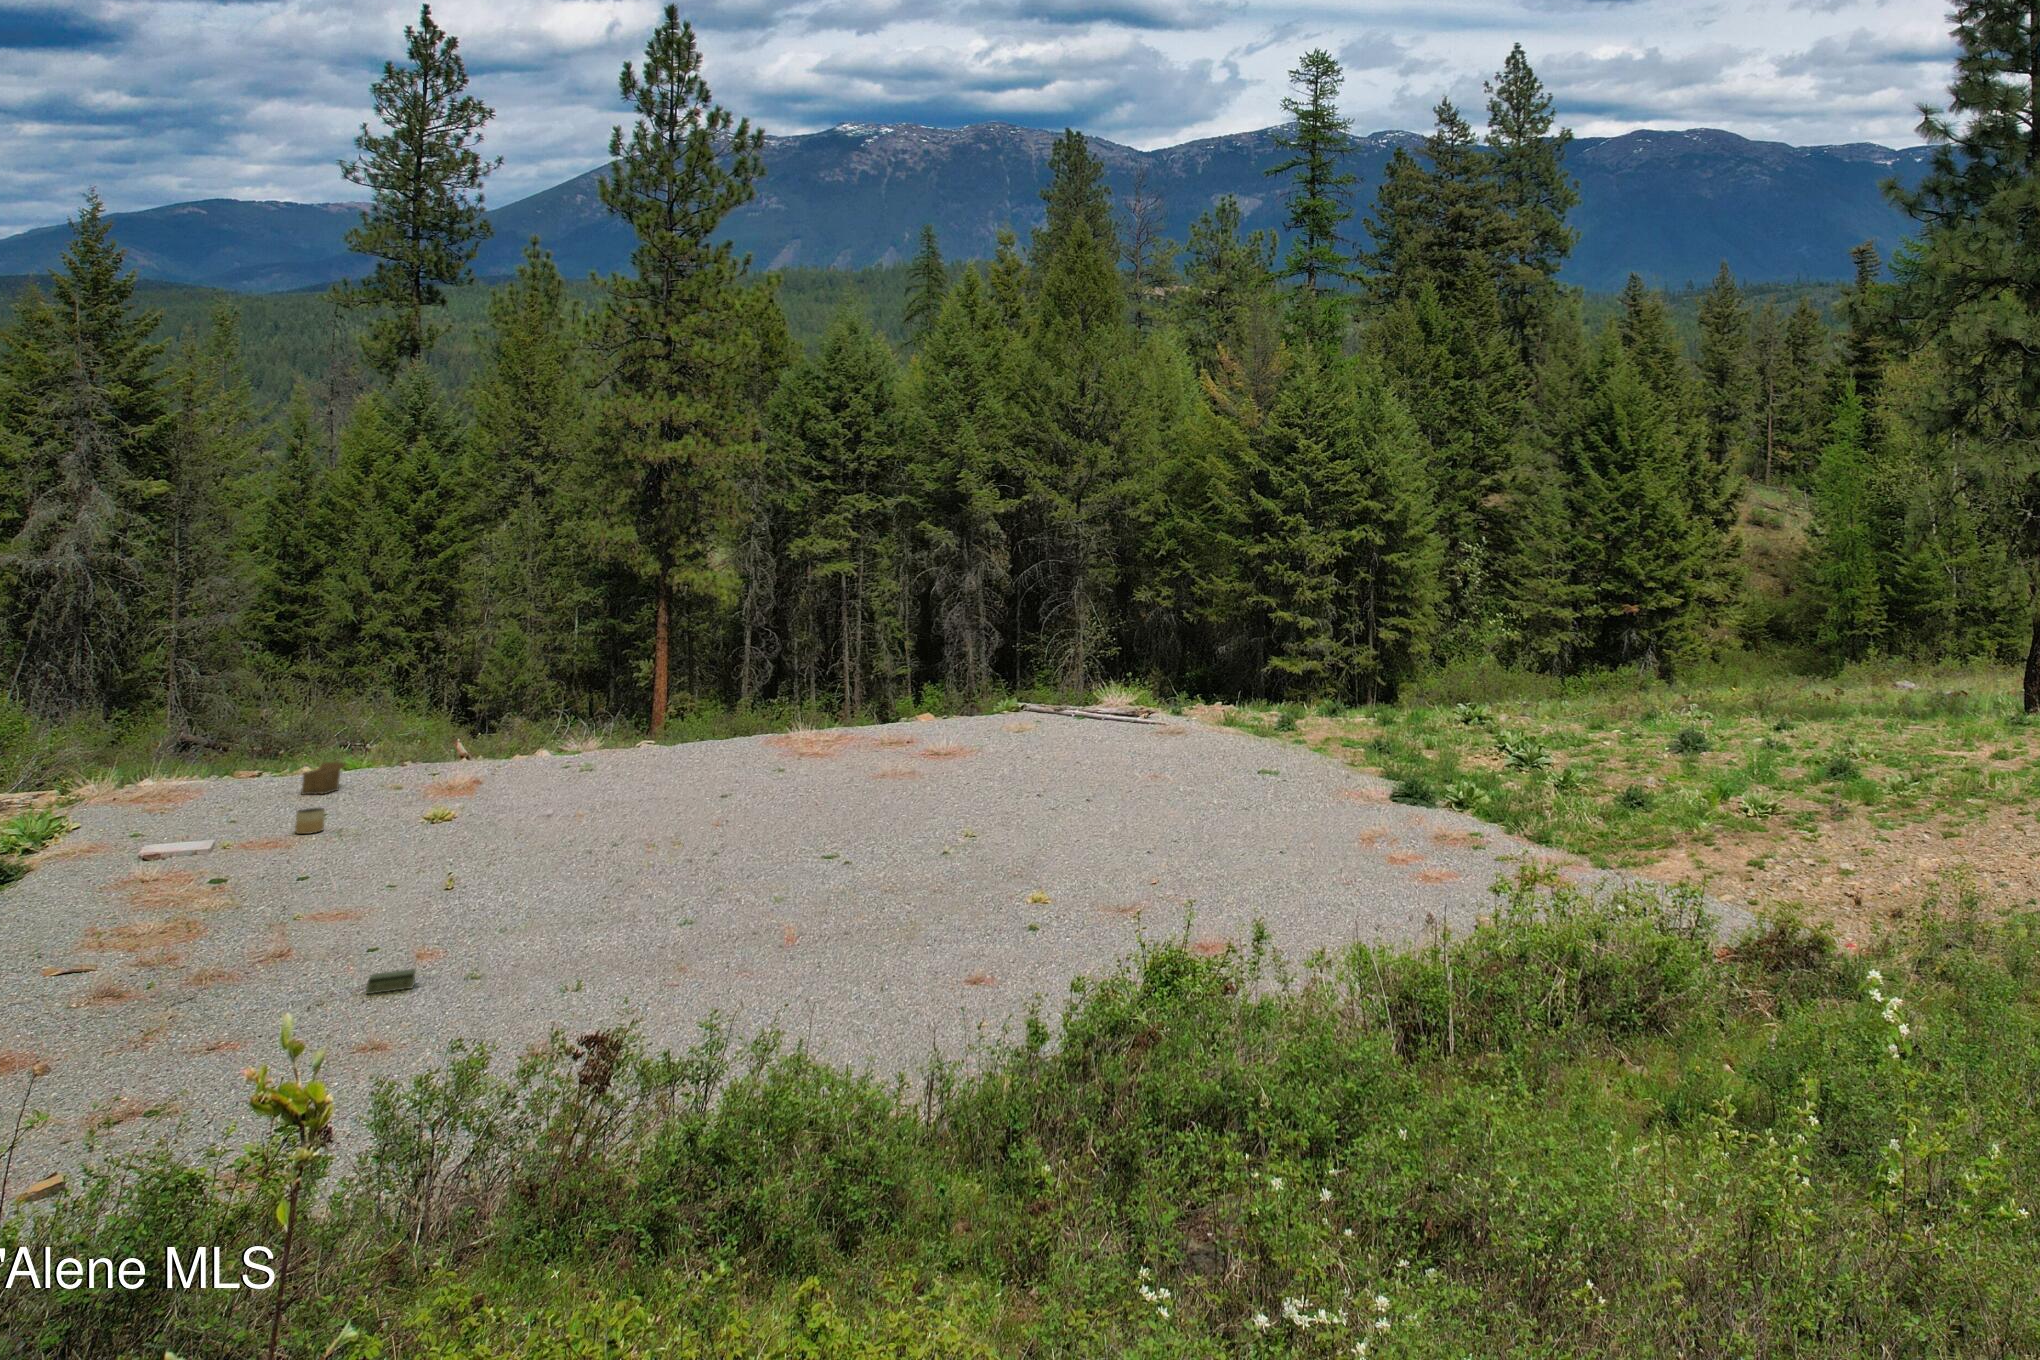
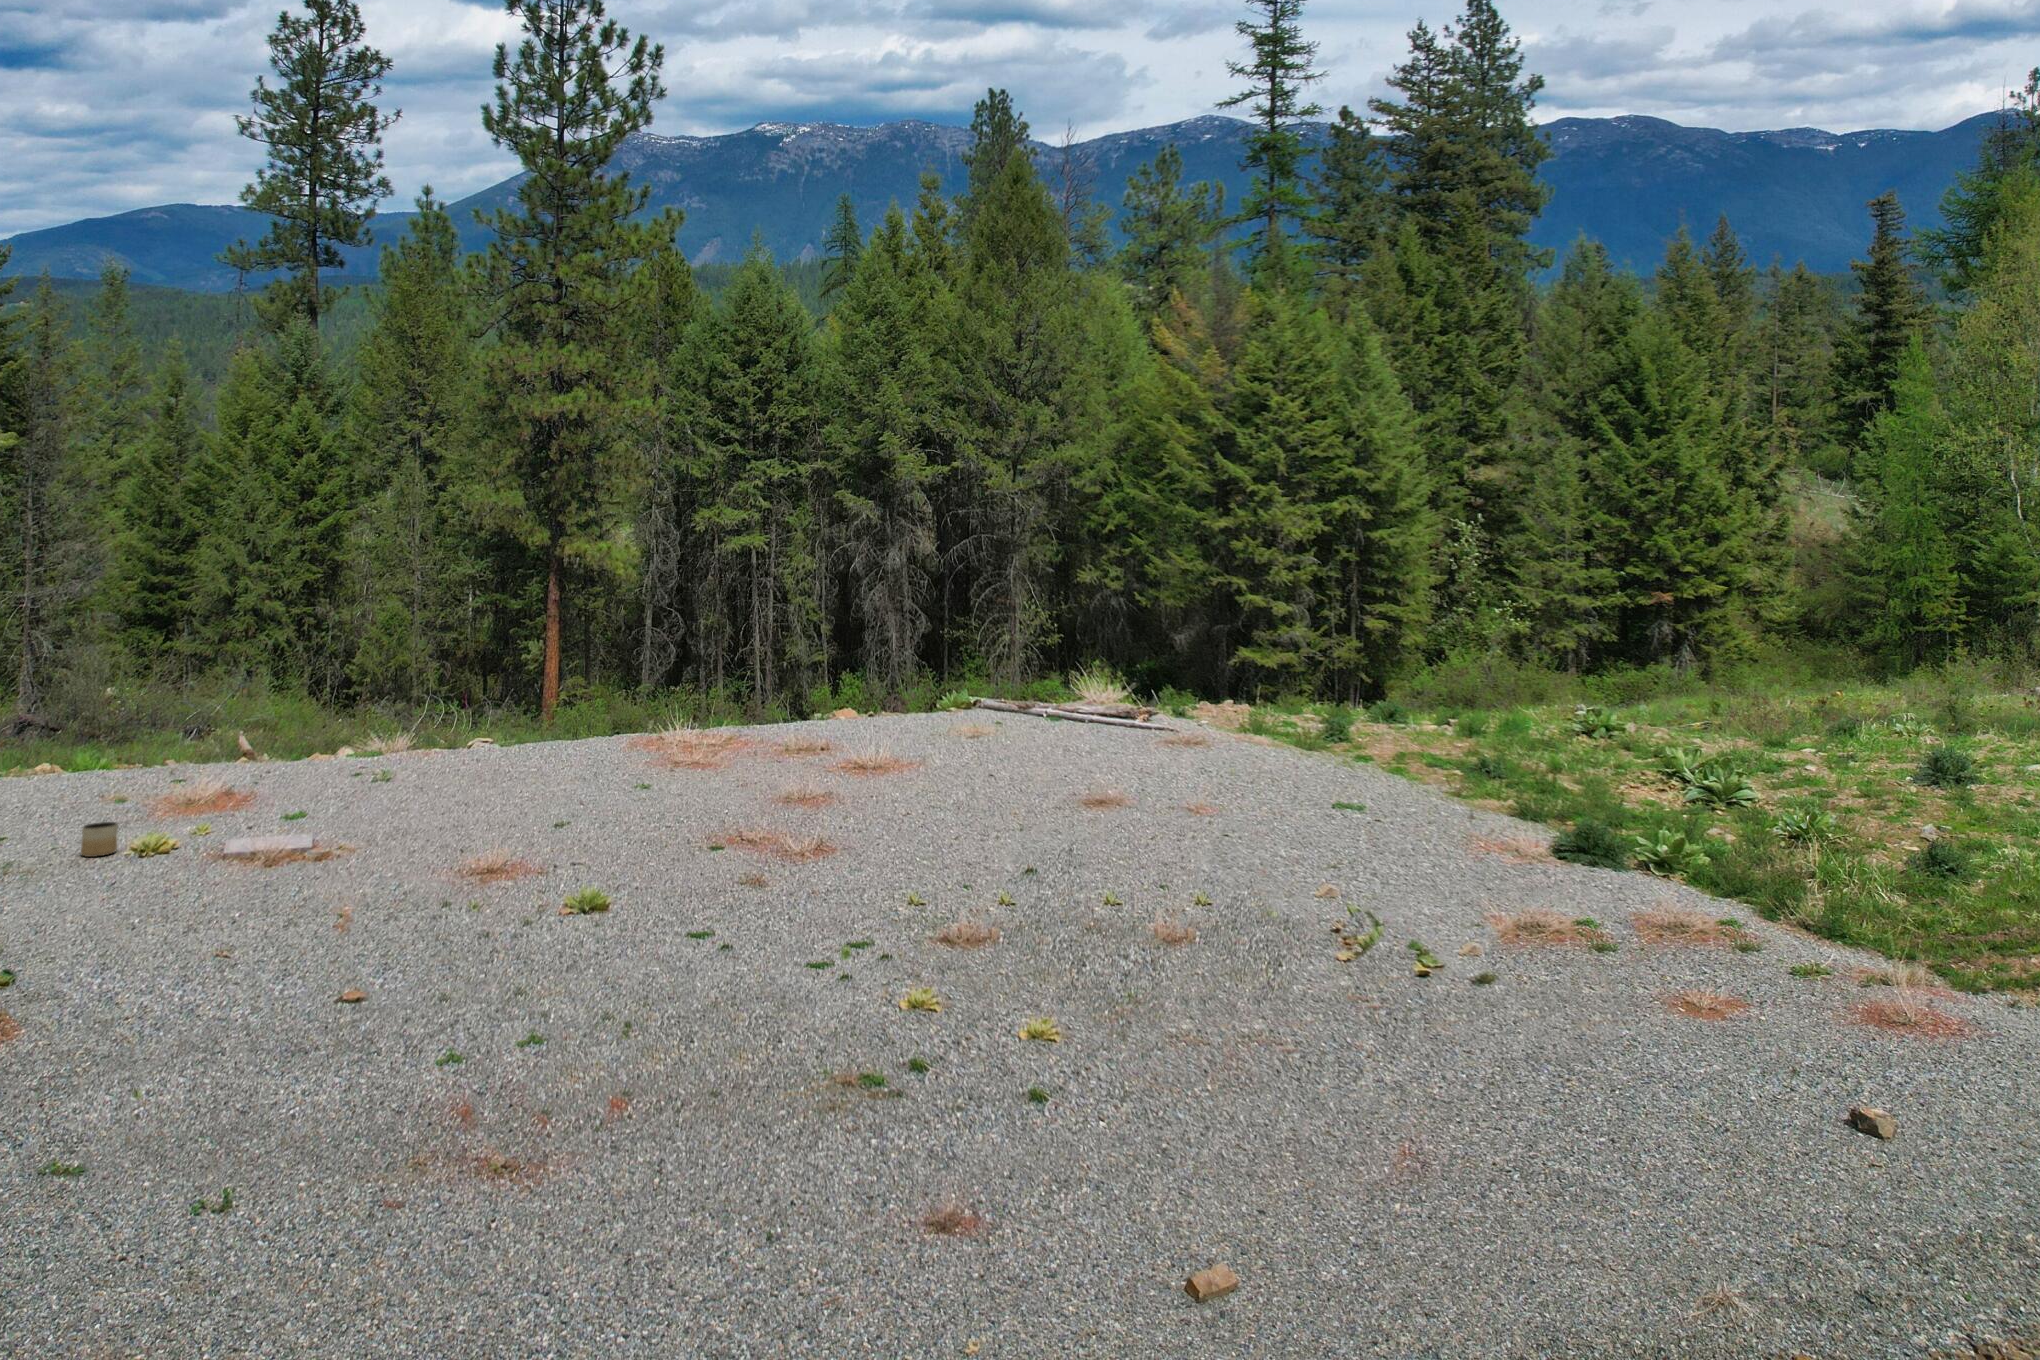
cardboard box: present [301,762,345,795] -> none [113,758,169,799]
toolbox: present [366,969,416,994] -> none [65,1106,148,1149]

